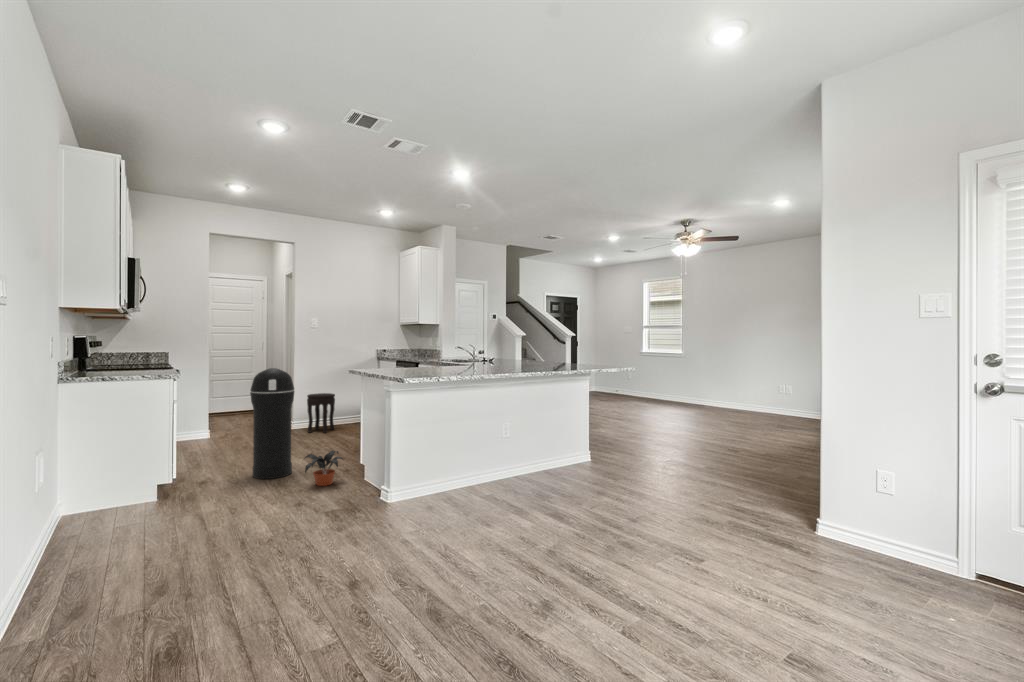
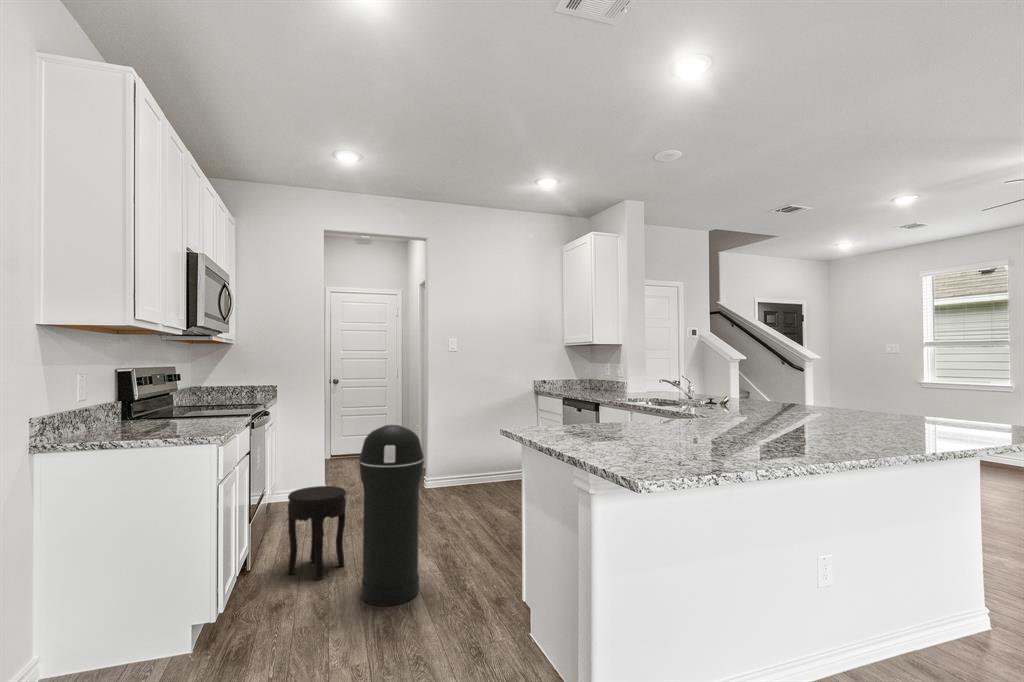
side table: present [307,393,335,433] -> present [288,486,346,580]
potted plant: present [305,451,343,486] -> none [433,571,501,639]

